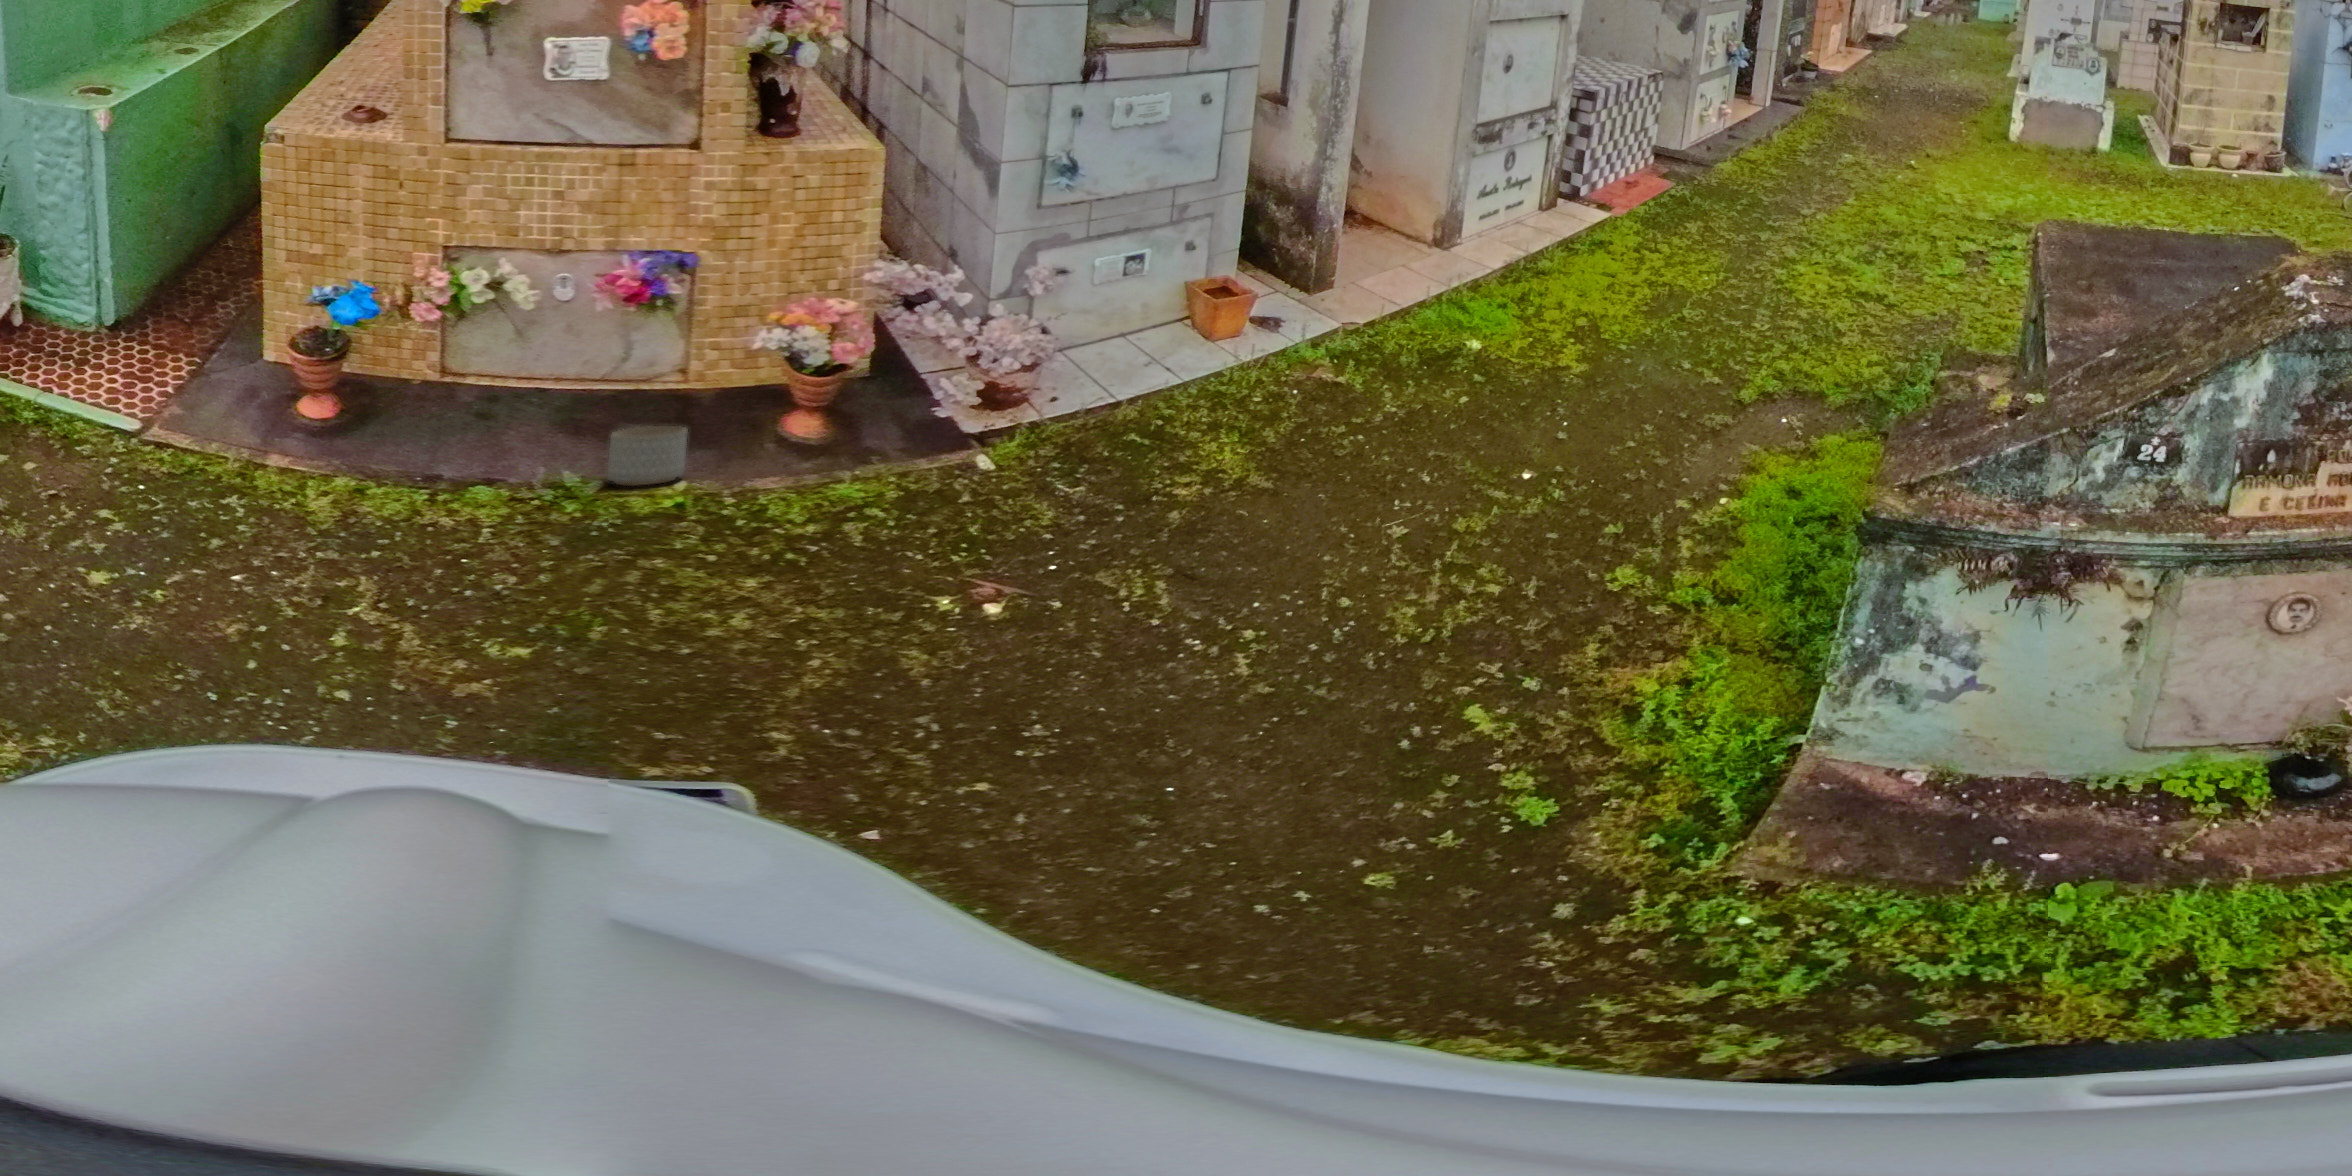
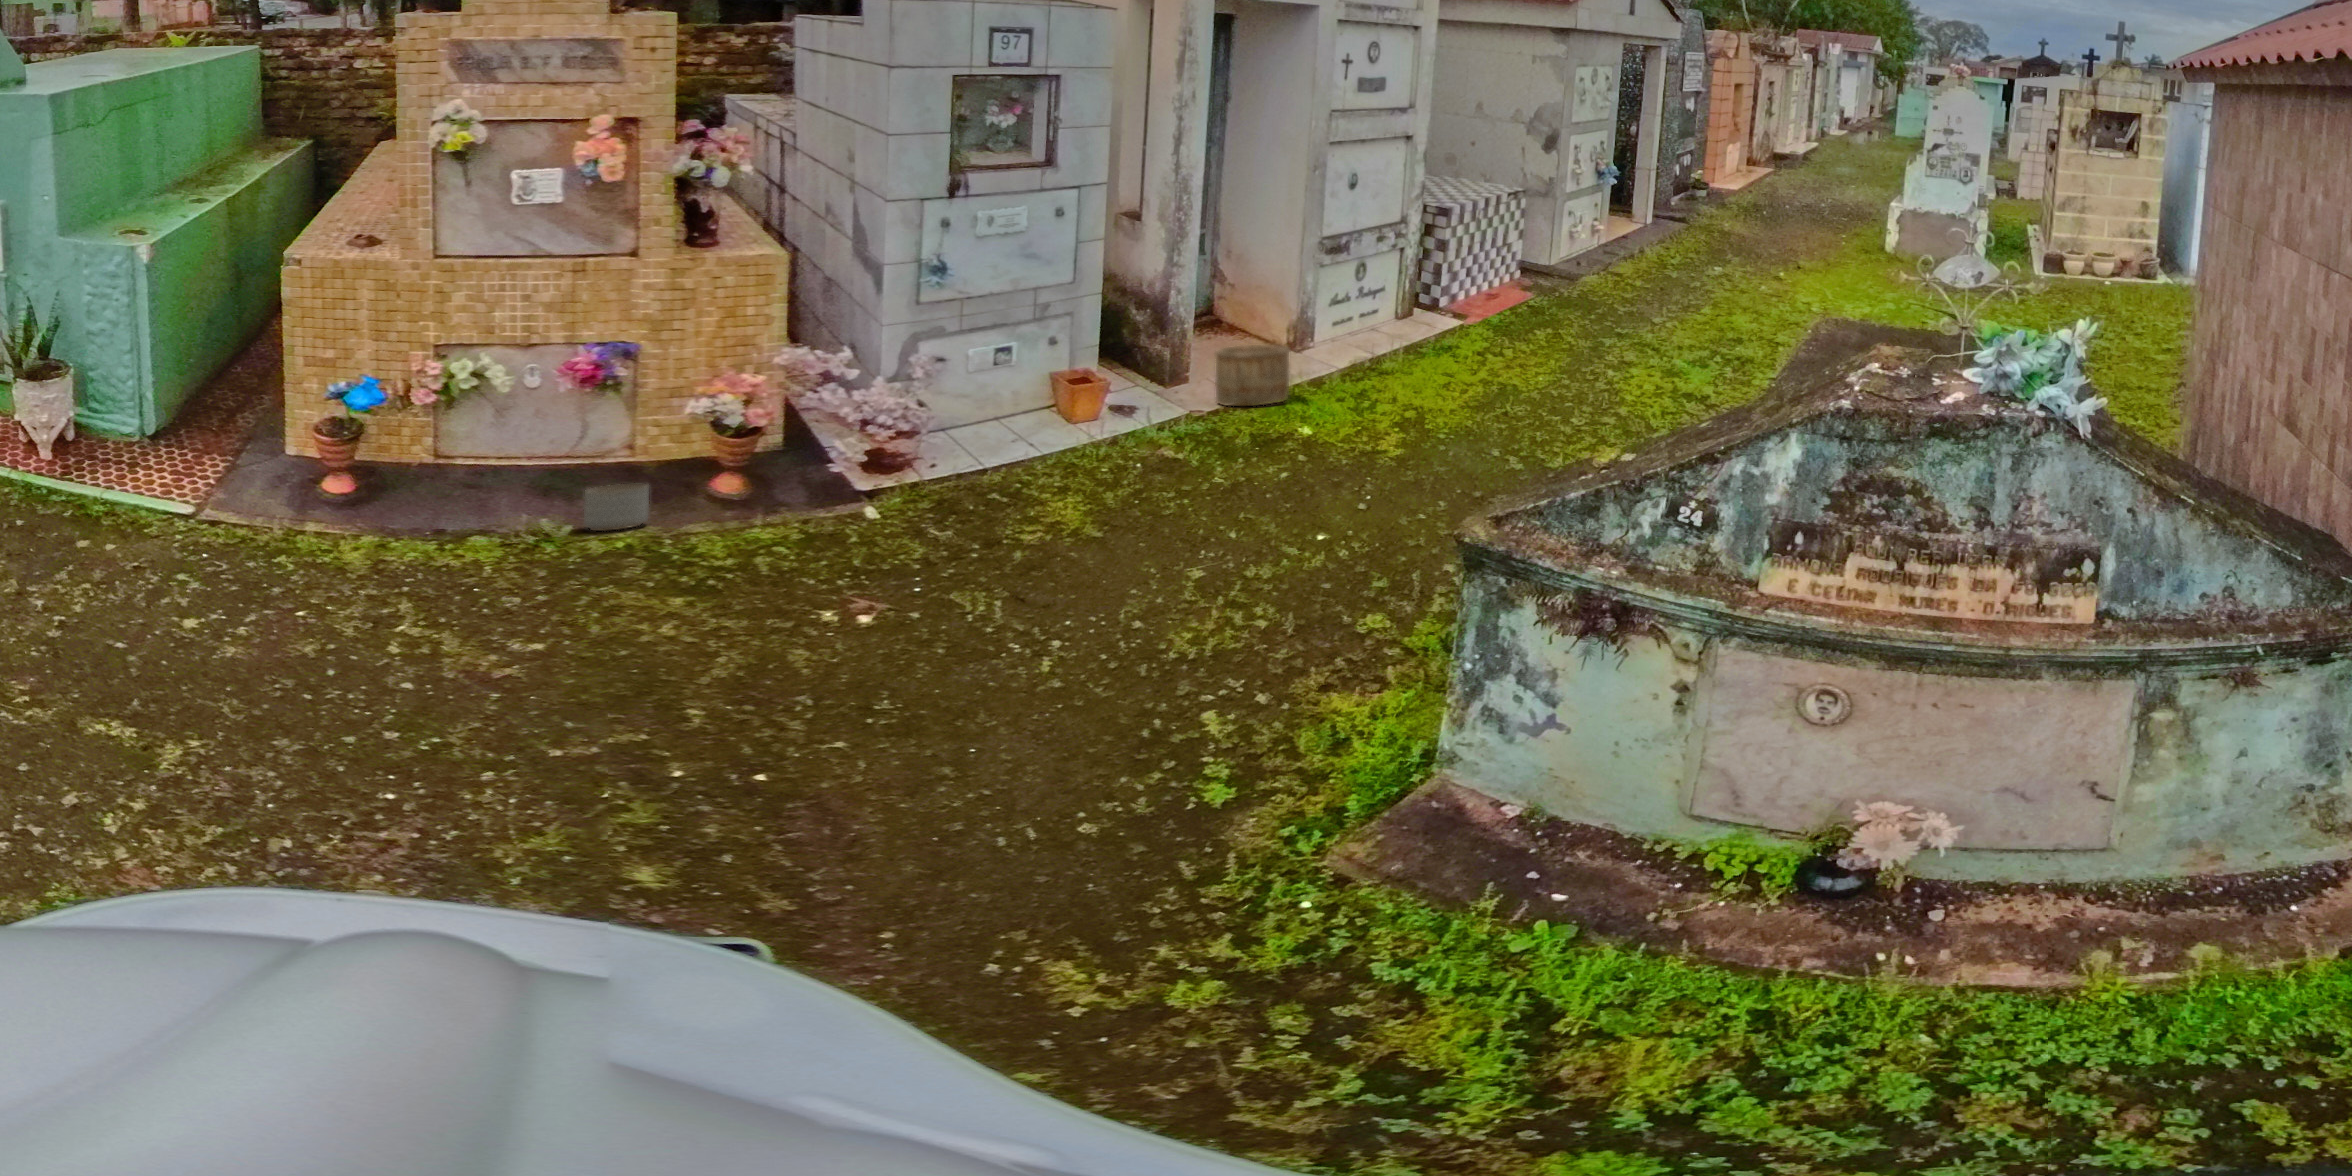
wooden bucket: none [1344,267,1435,342] -> present [1215,345,1290,406]

